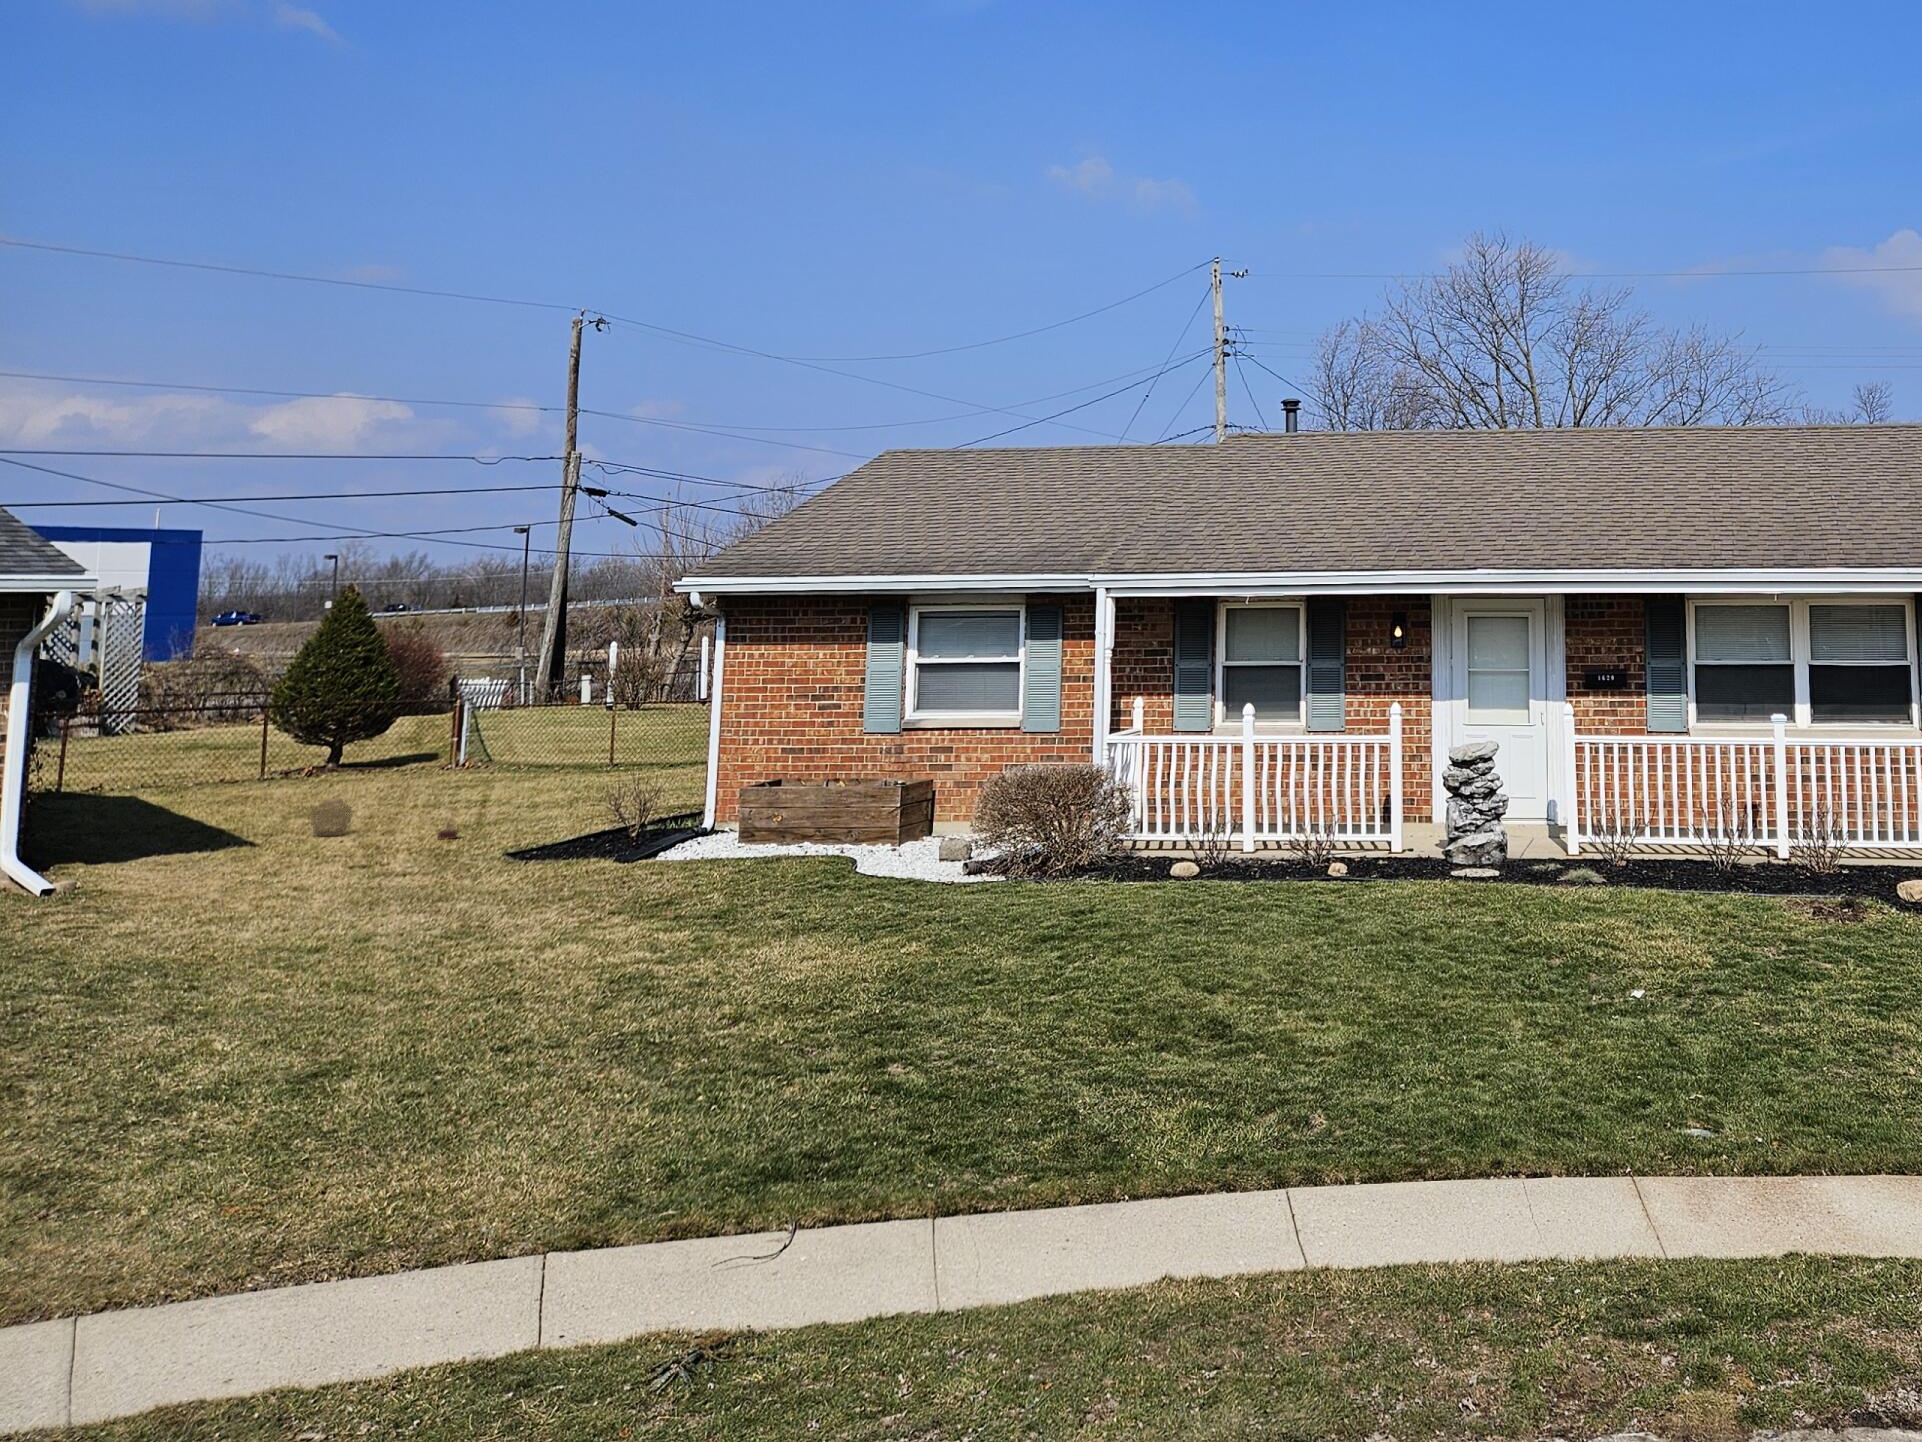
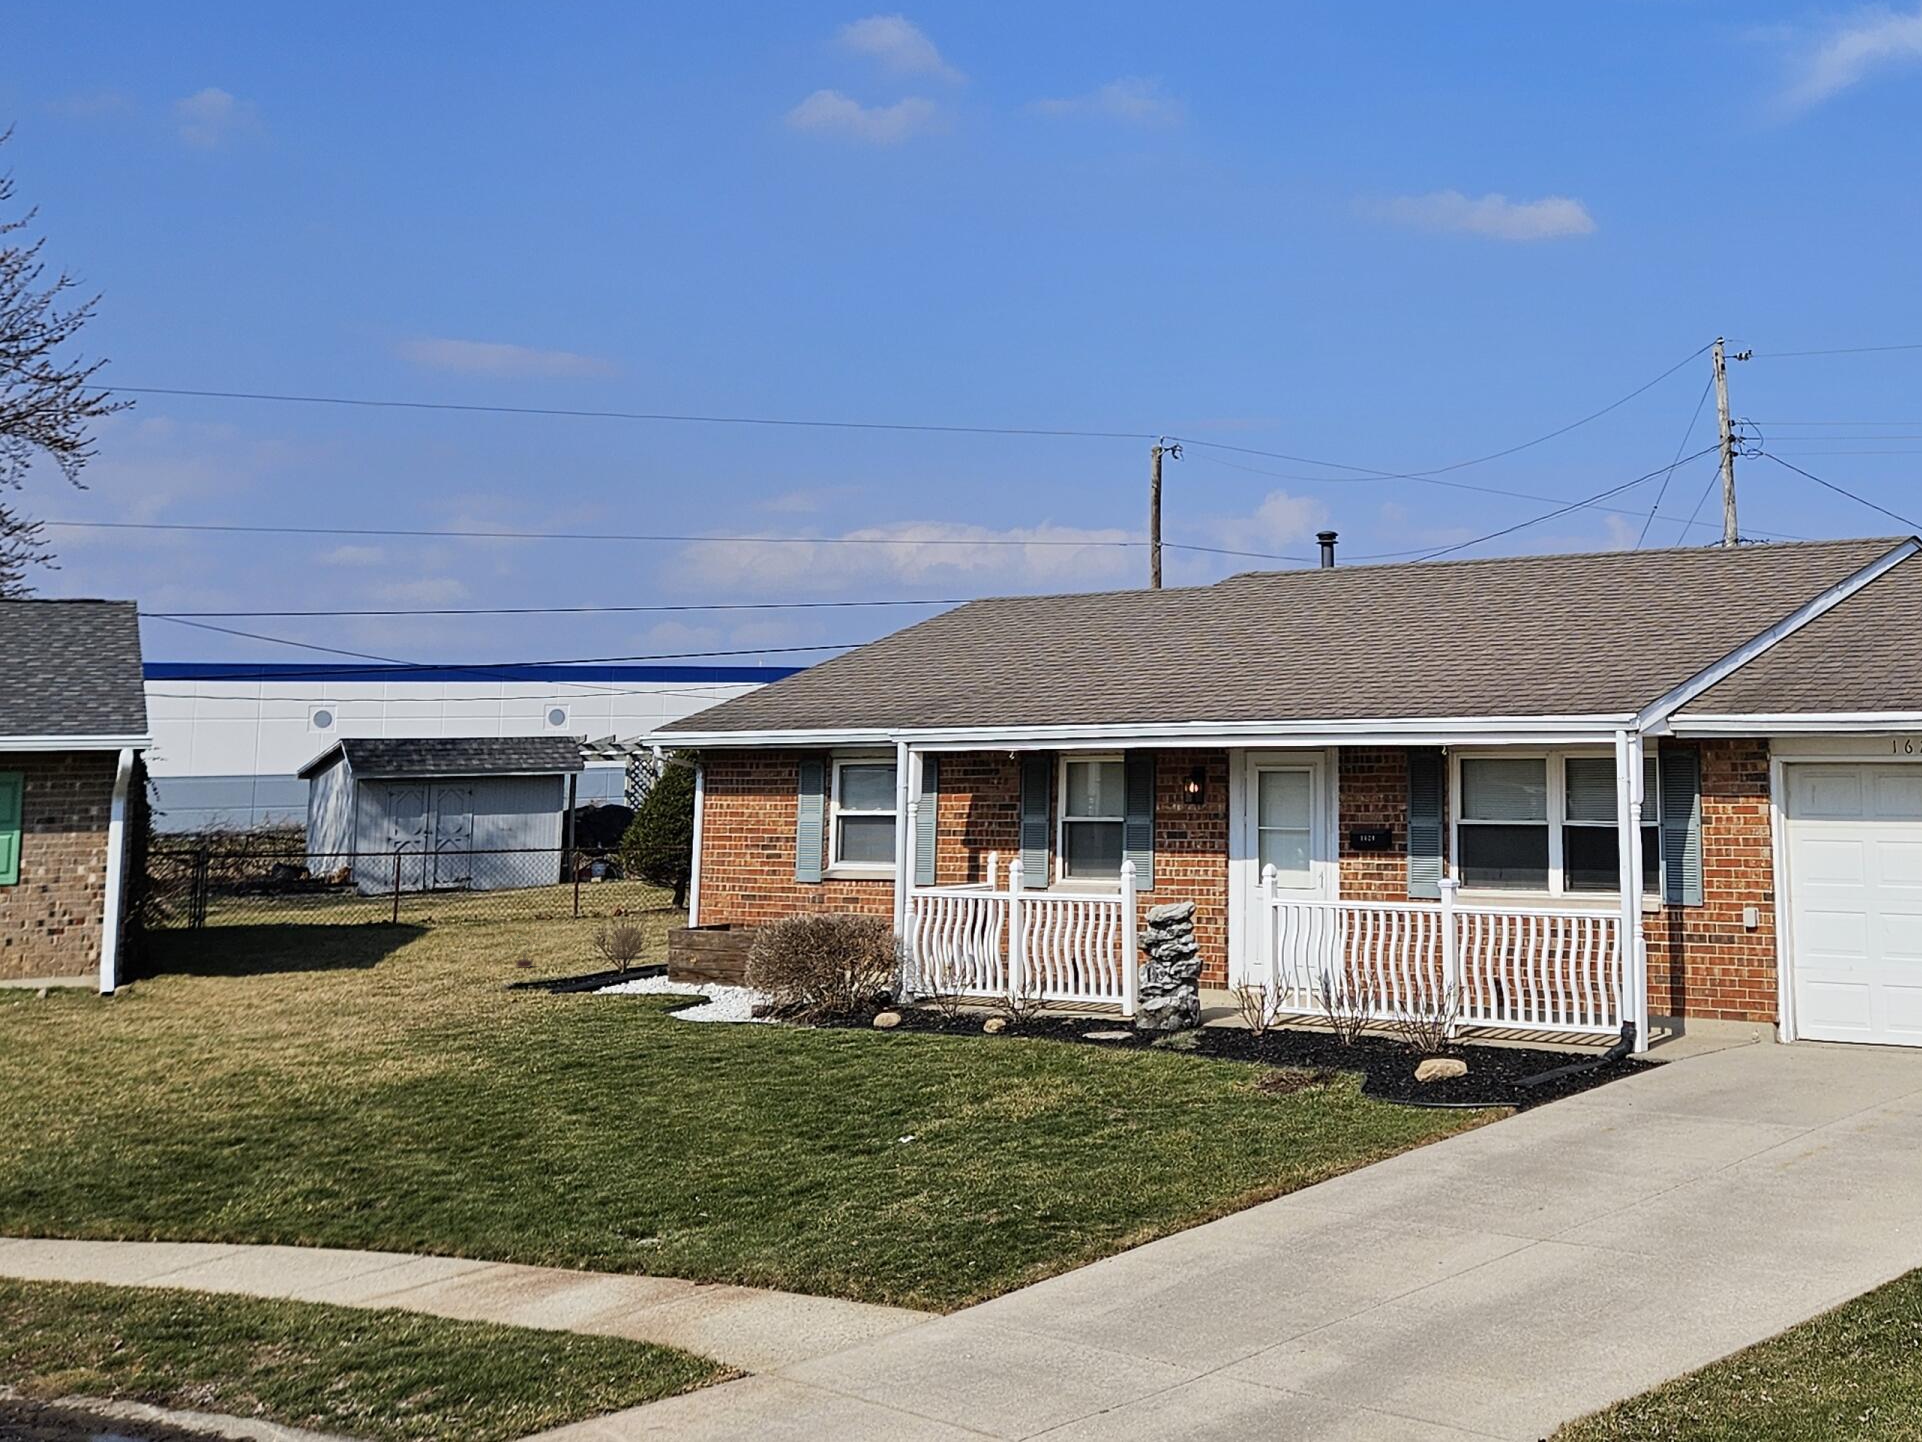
woven basket: present [311,799,352,836] -> present [611,927,642,959]

